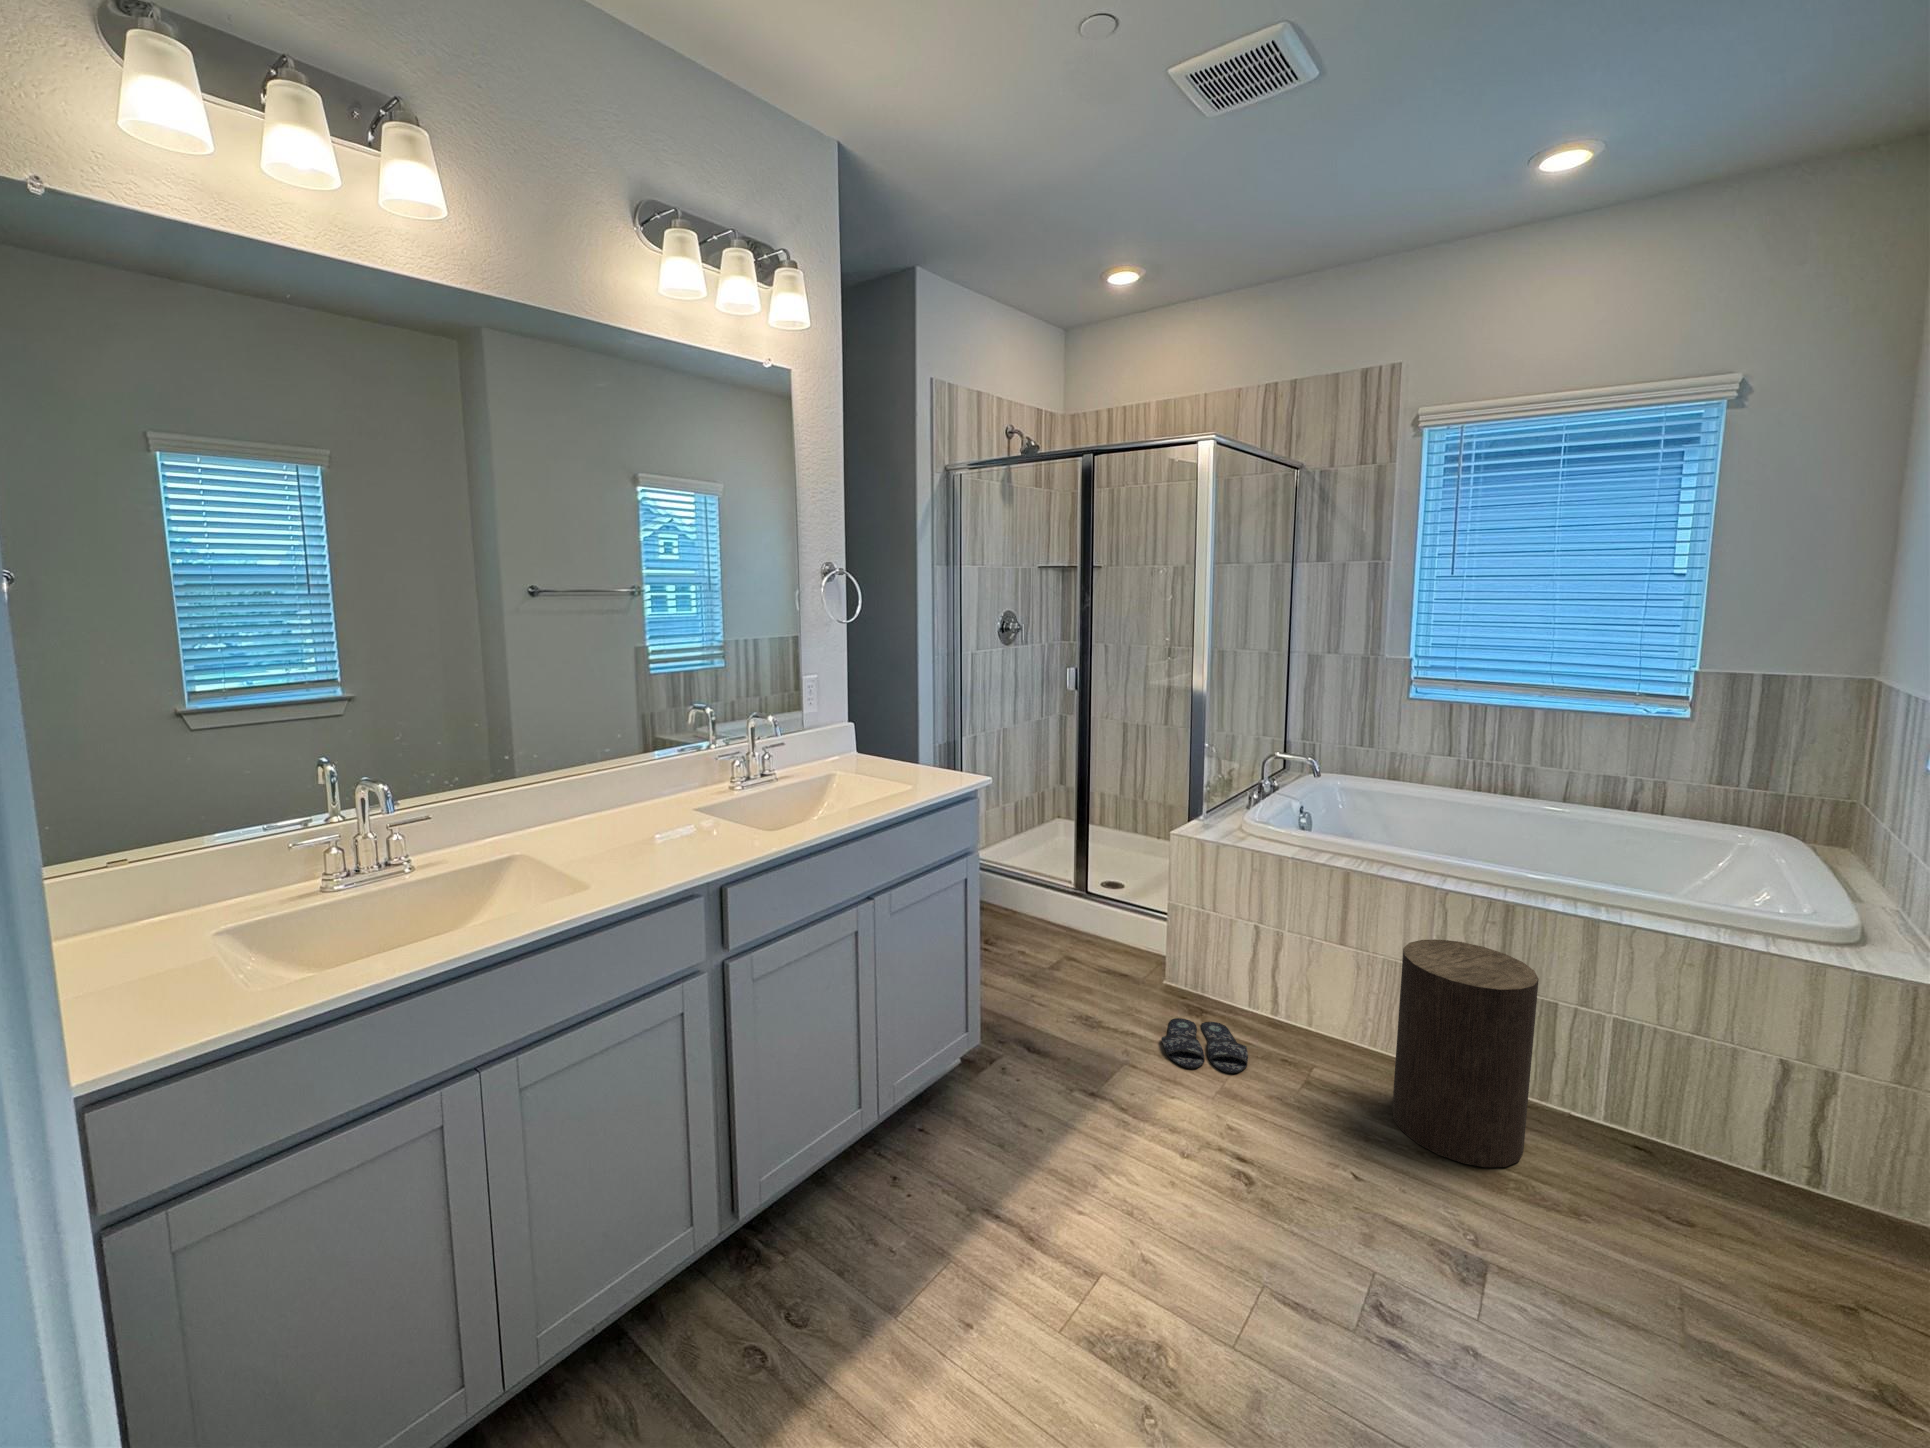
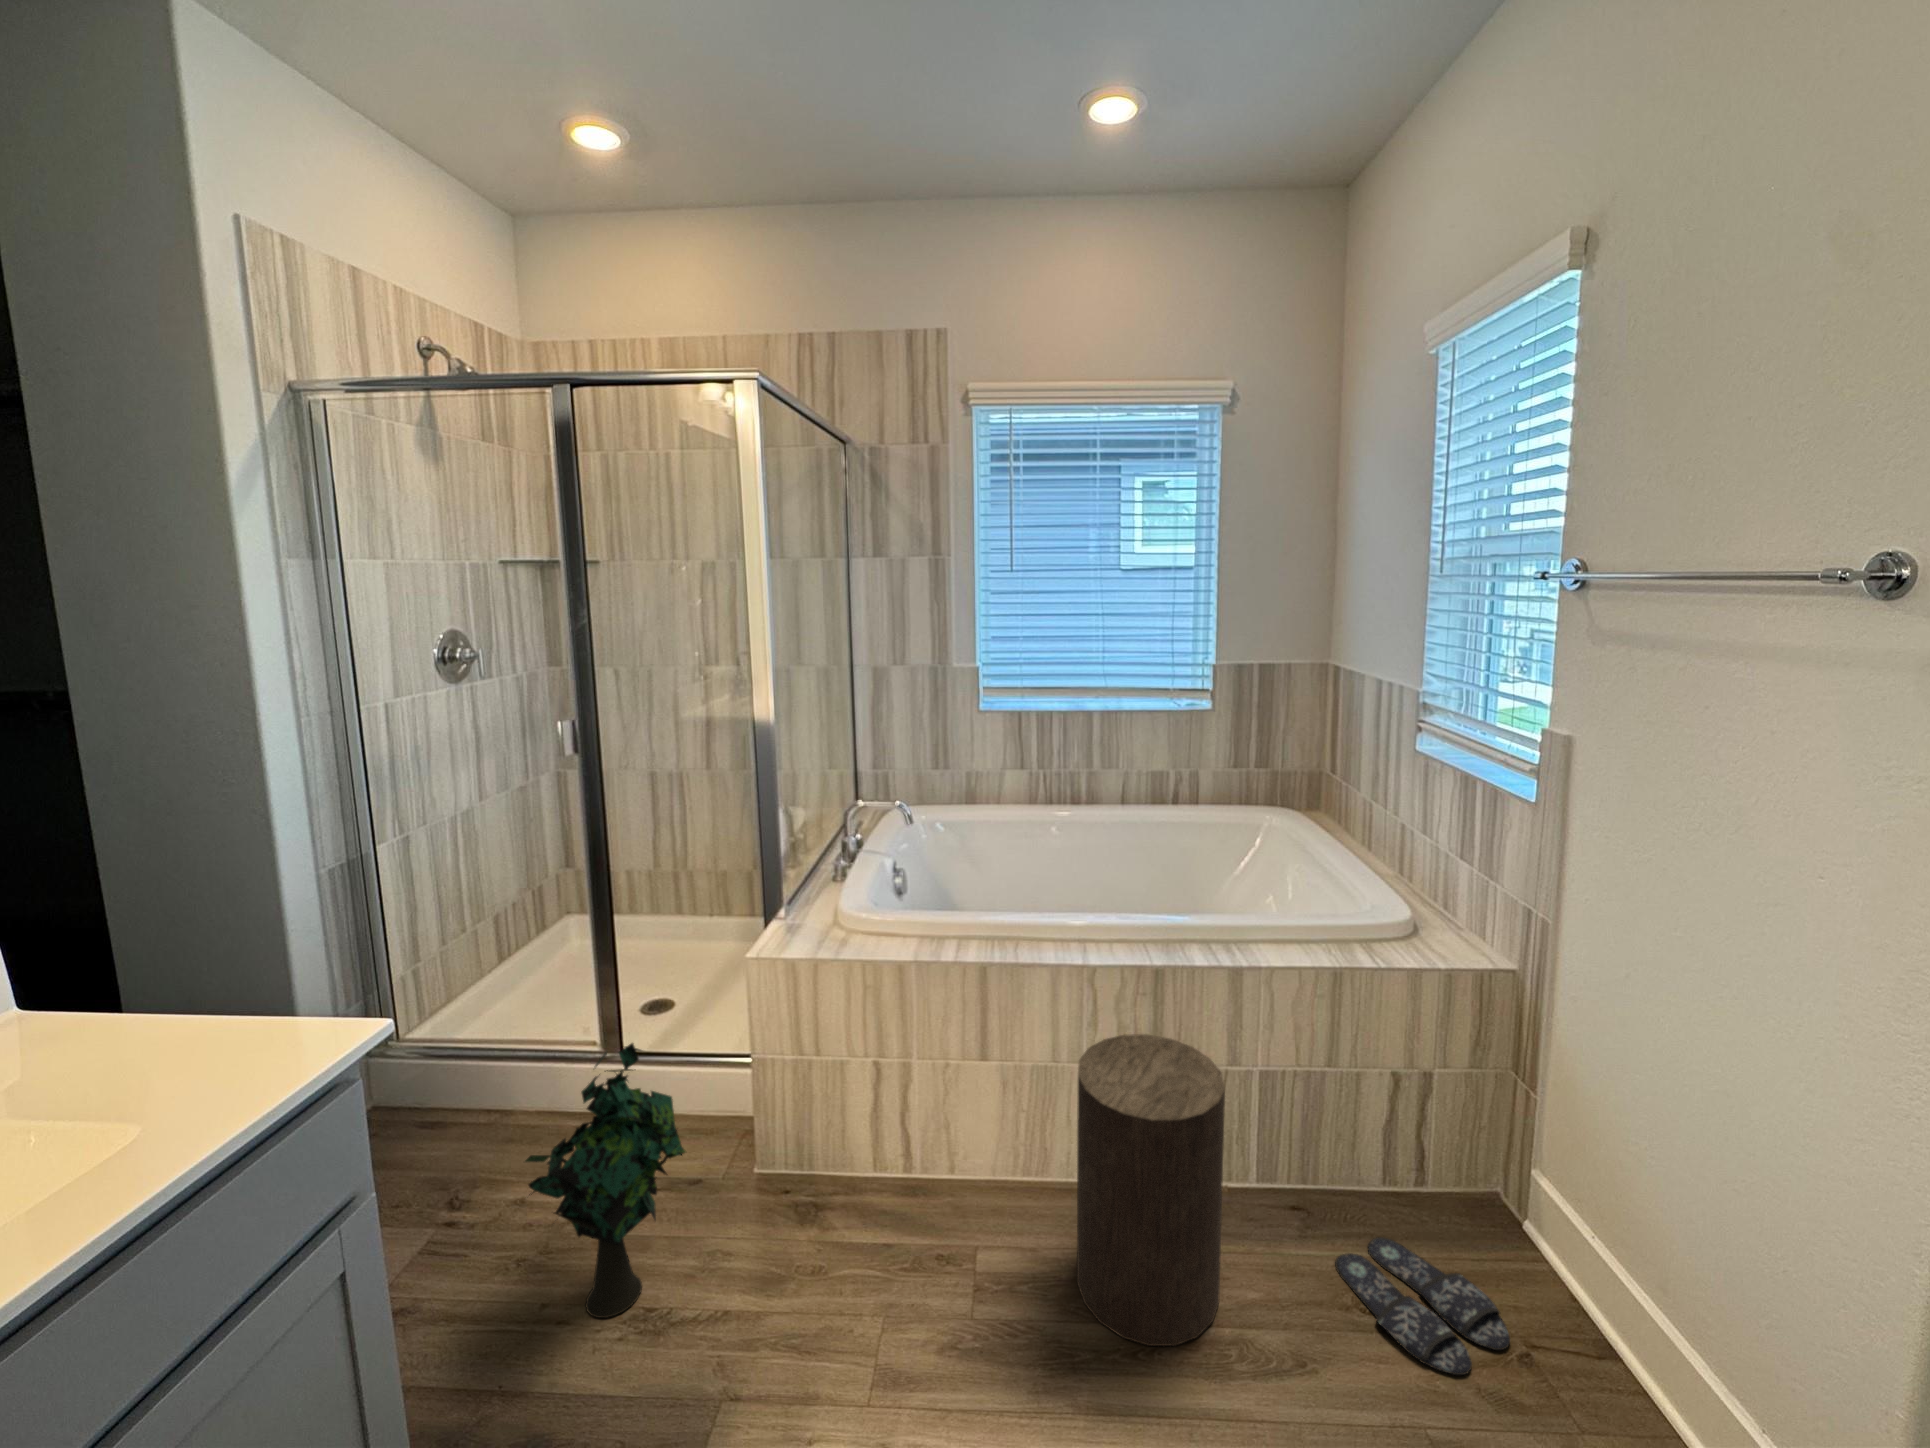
decorative plant: none [1032,858,1121,1012] -> present [525,1043,686,1318]
slippers: present [1161,1018,1248,1073] -> present [1335,1237,1510,1375]

